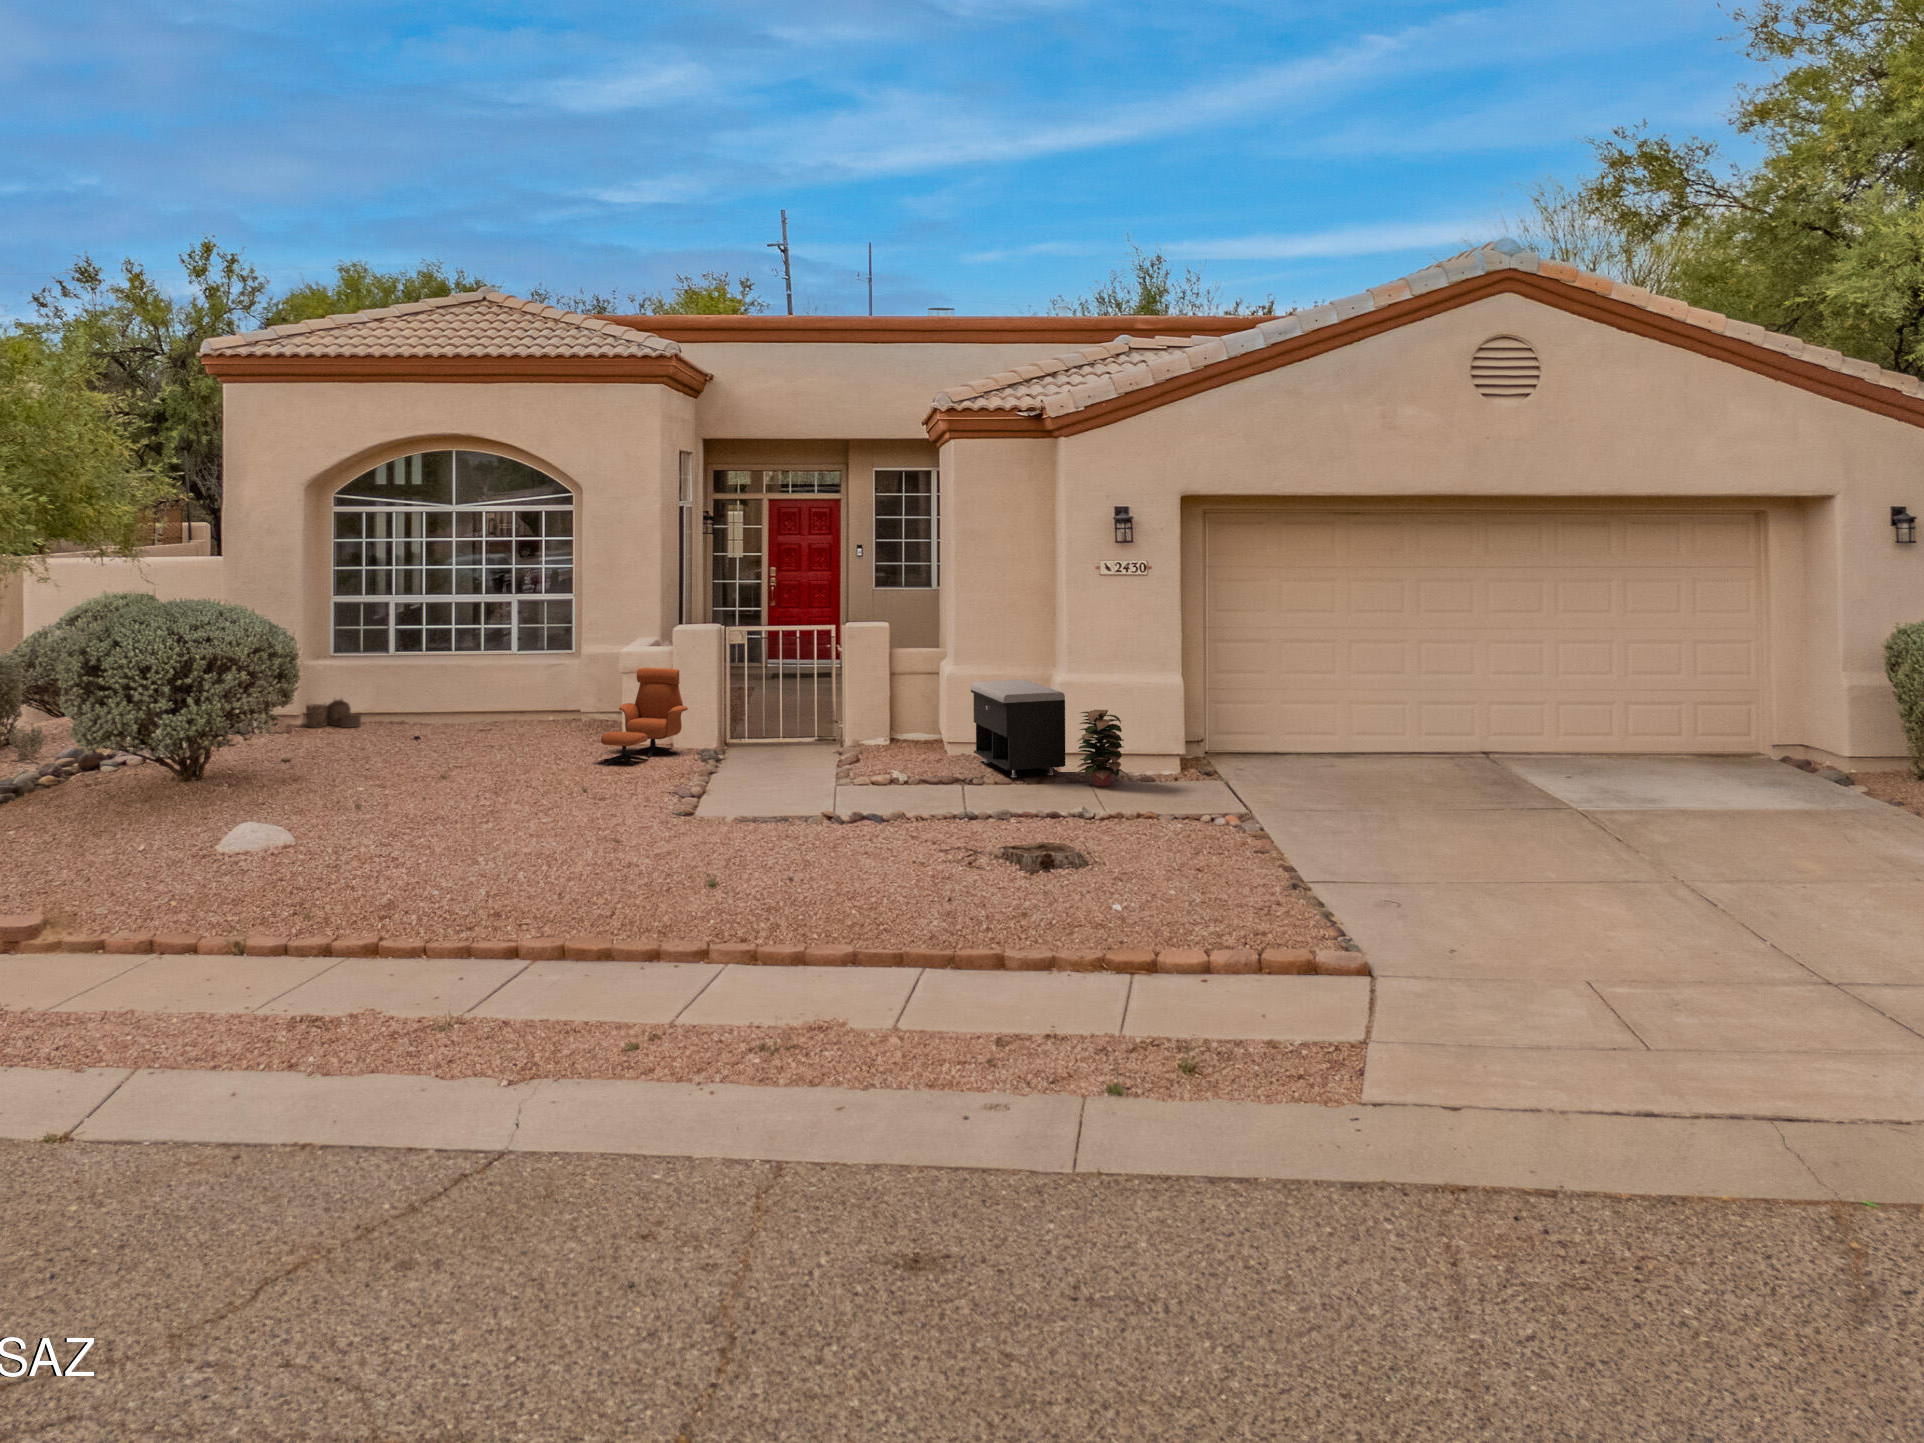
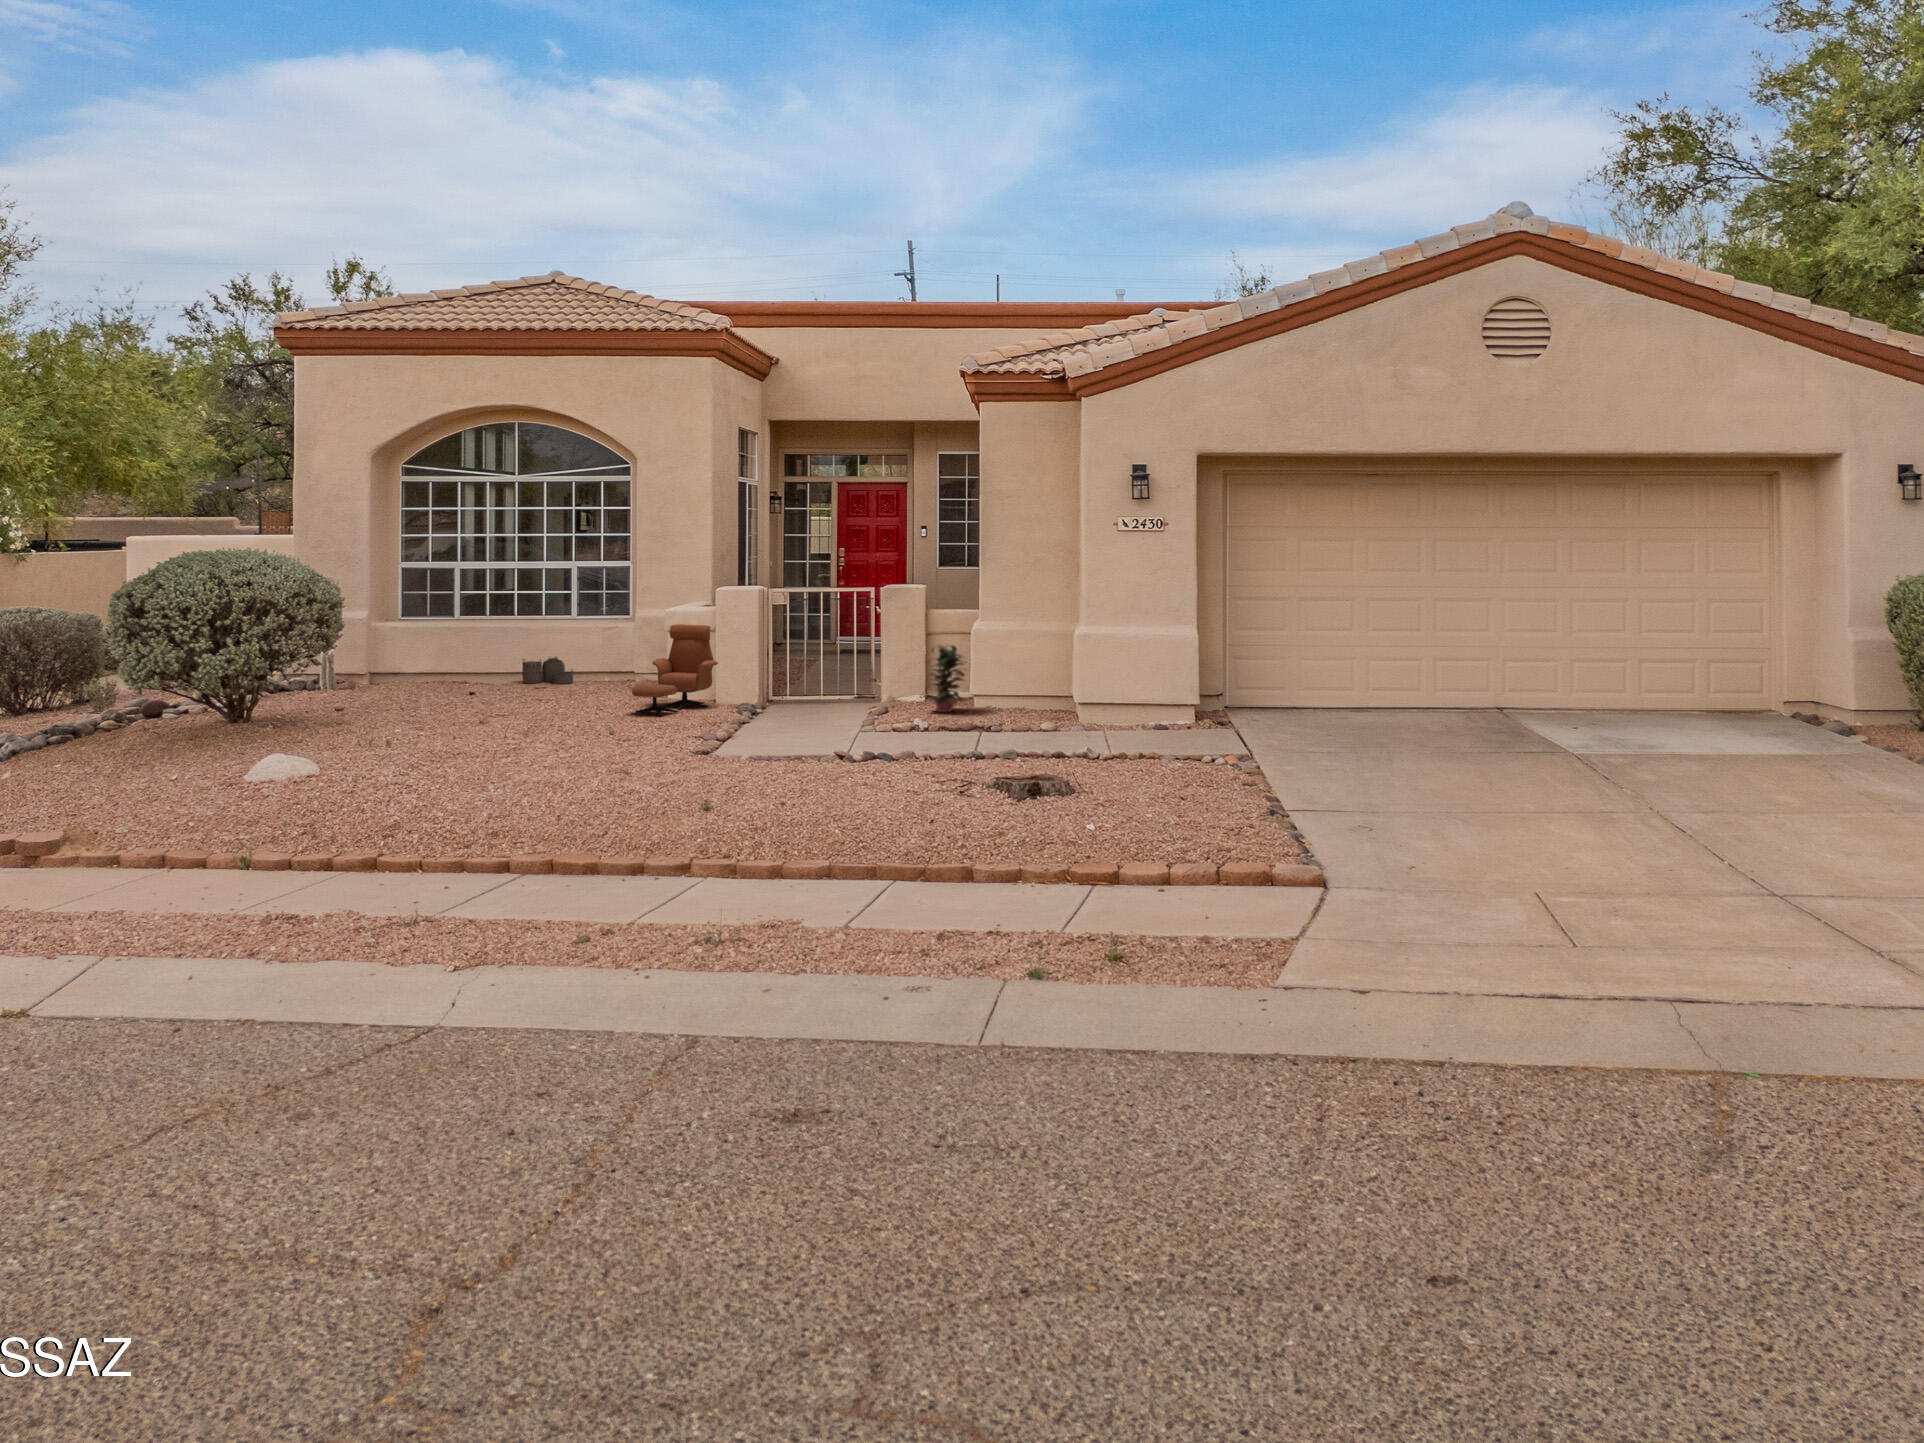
storage bench: present [971,680,1065,777] -> none [989,634,1077,726]
woven basket: present [306,699,361,728] -> present [522,656,573,684]
decorative plant: present [1075,710,1127,786] -> present [926,645,965,712]

